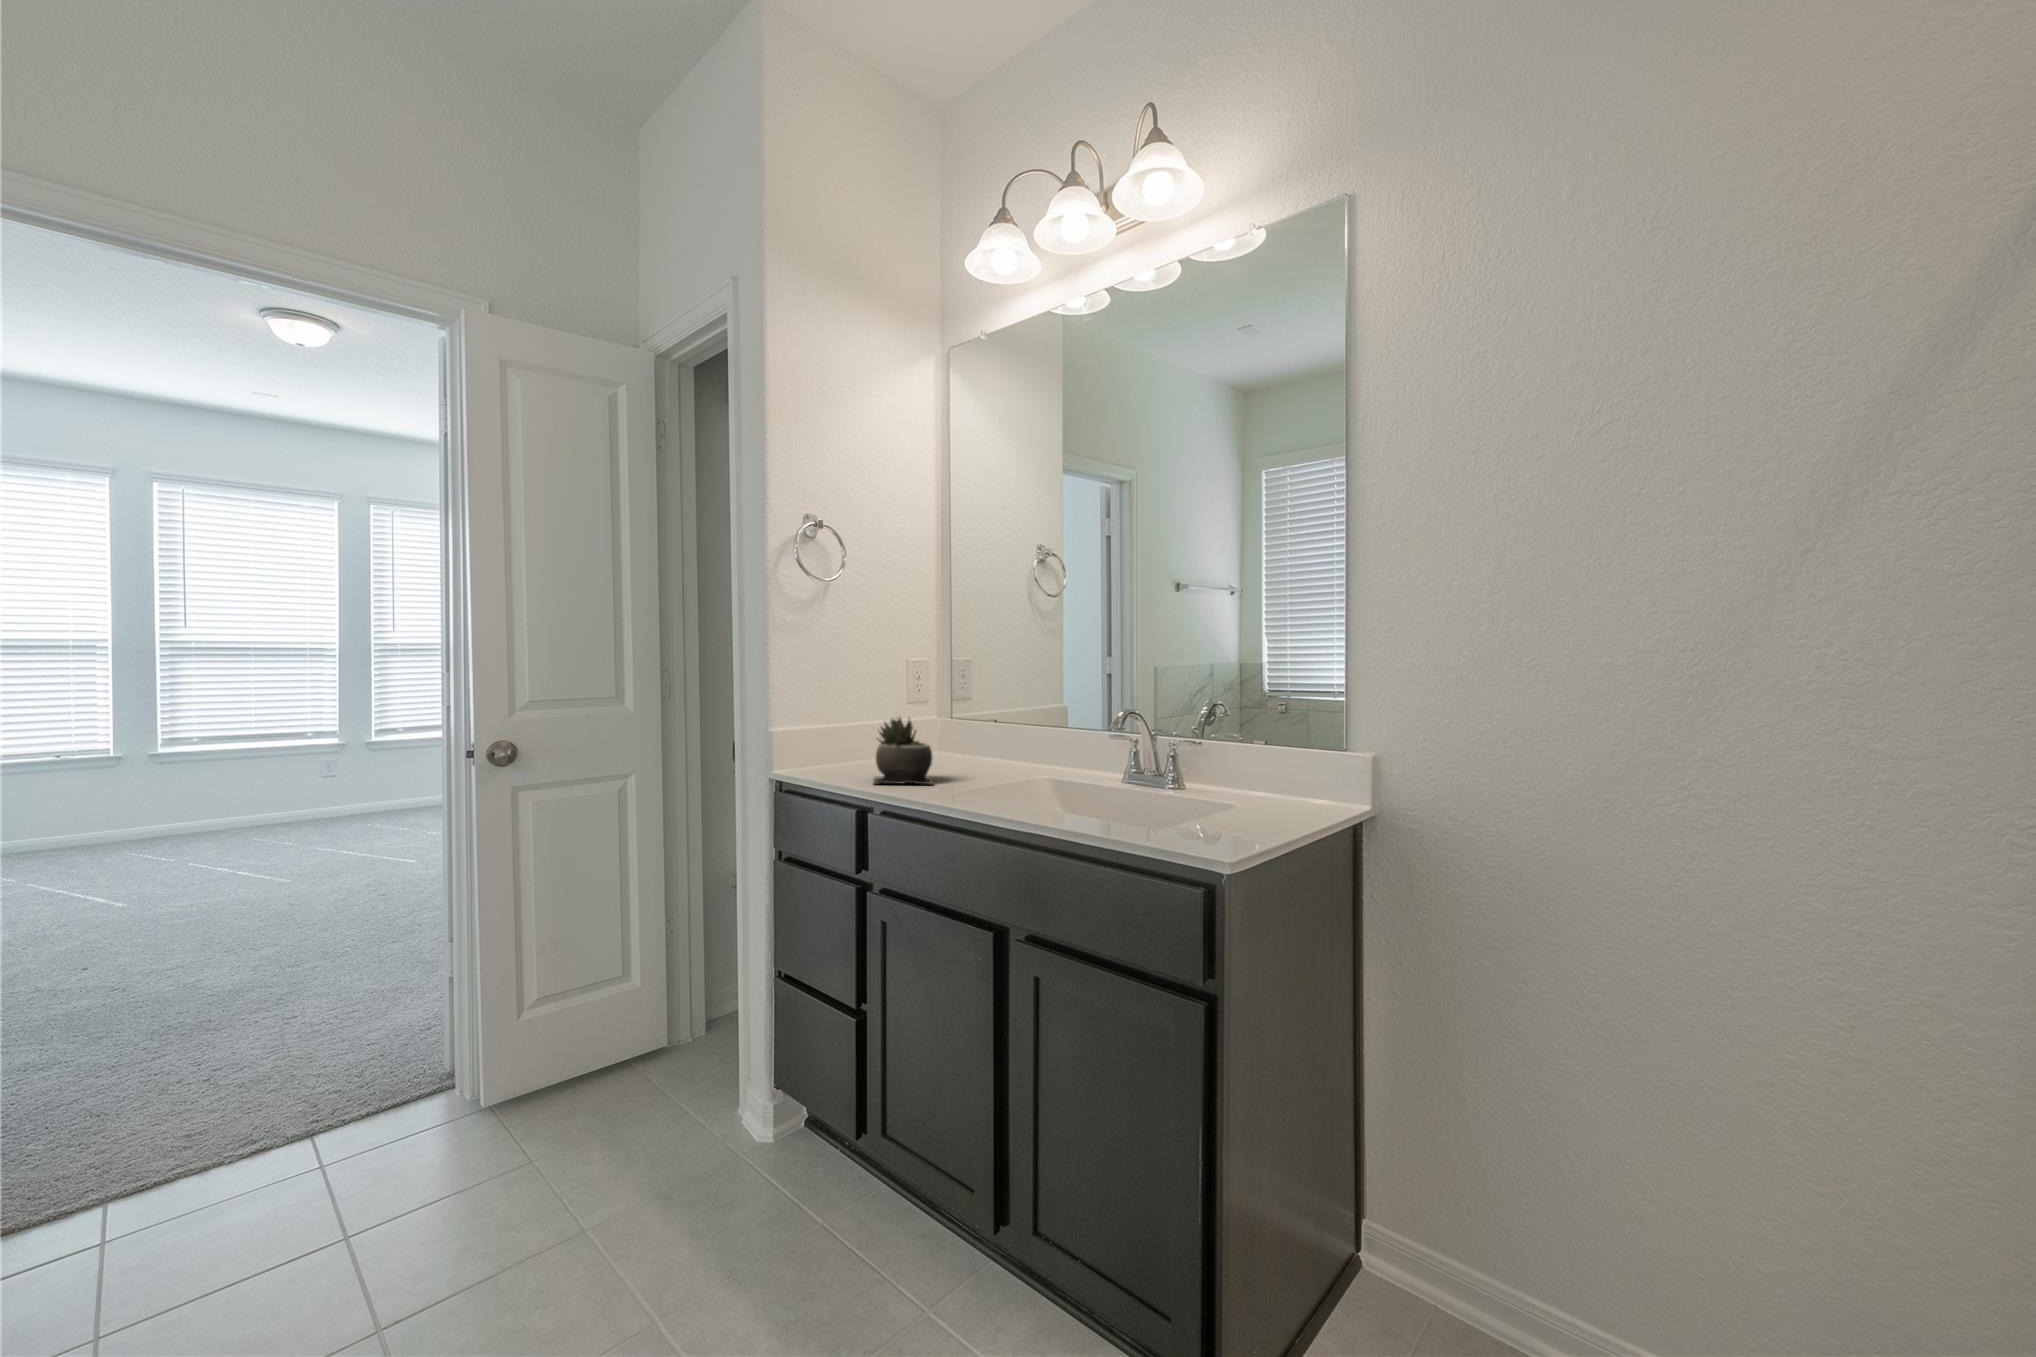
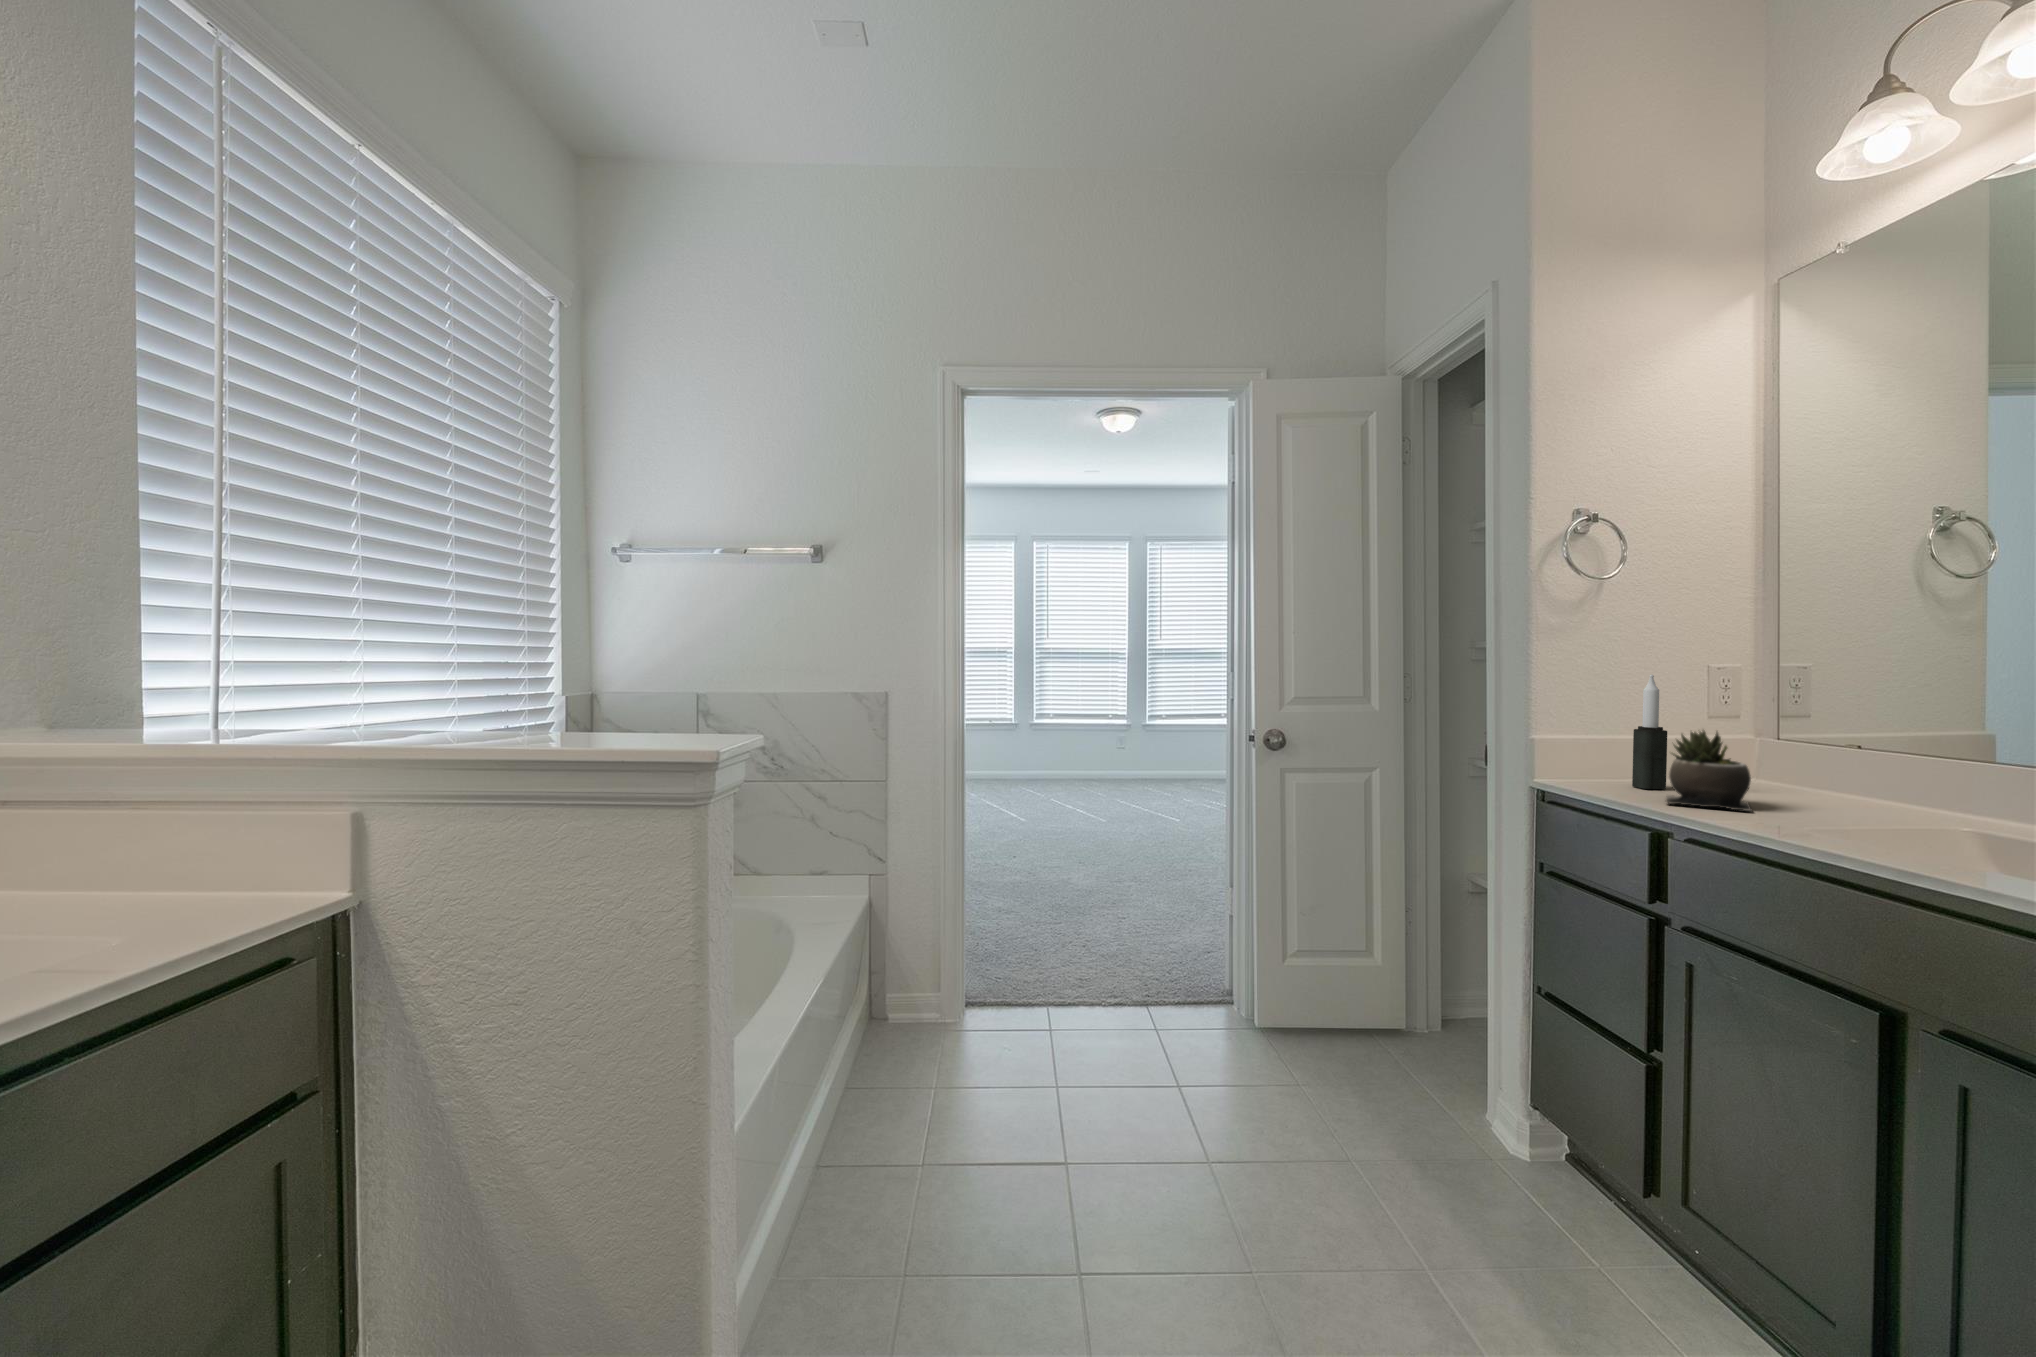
candle: none [849,670,875,773] -> present [1632,675,1667,789]

